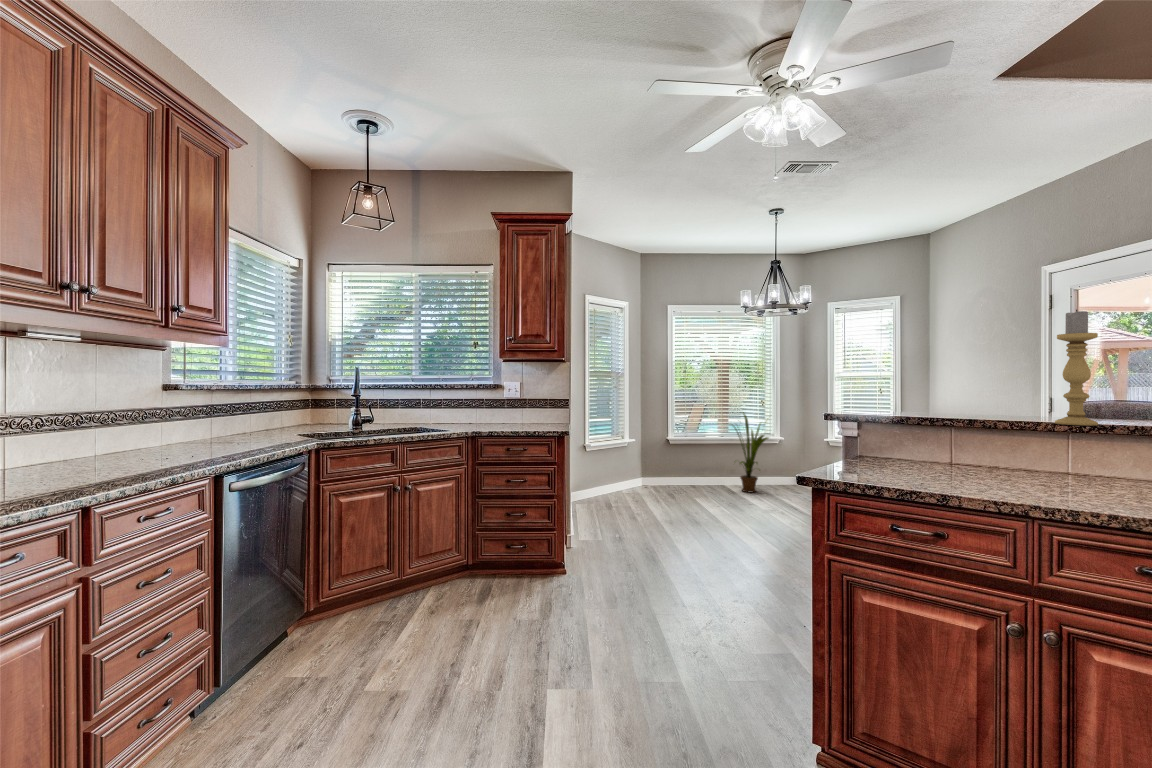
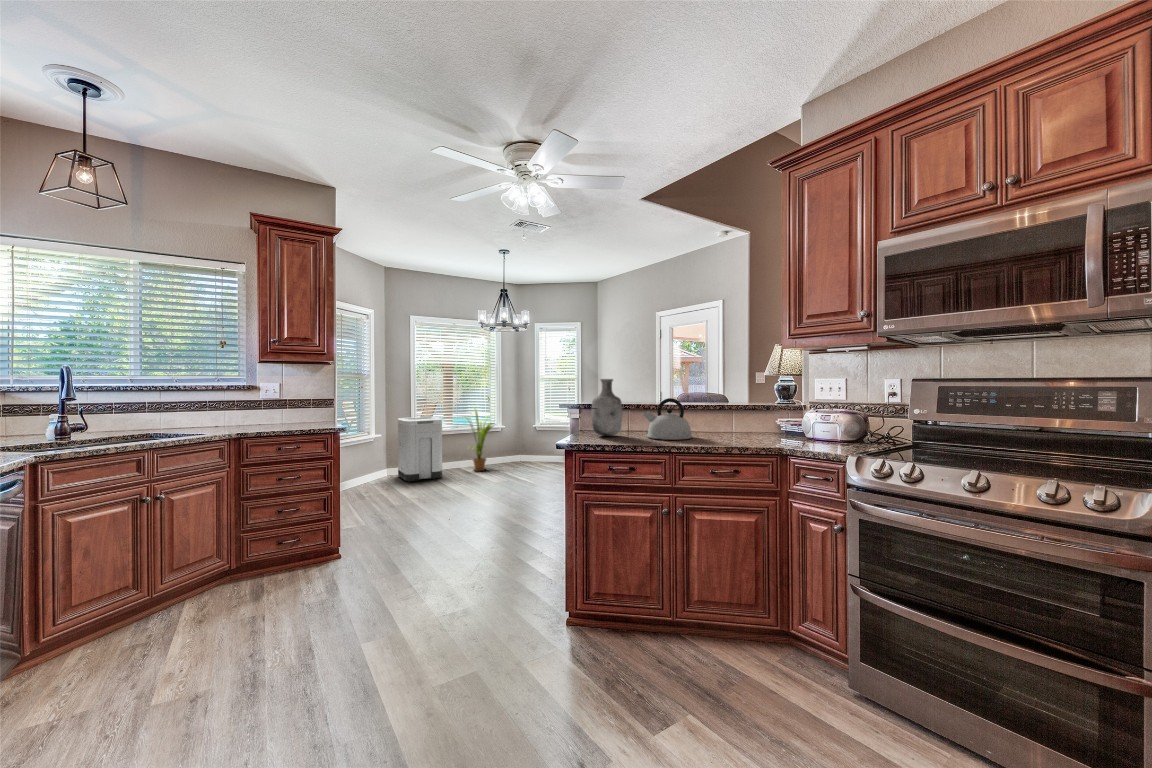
candle holder: present [1055,310,1098,426] -> none [676,341,693,403]
vase: none [870,379,929,473] -> present [592,379,622,436]
kettle: none [973,415,1090,496] -> present [644,398,692,440]
trash can: none [655,422,702,495] -> present [398,417,442,481]

